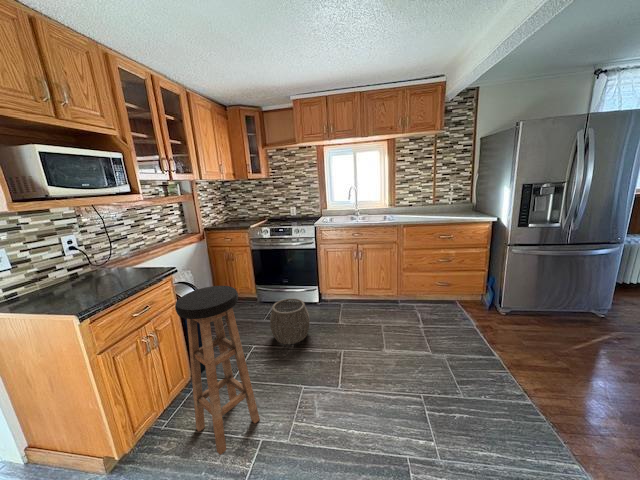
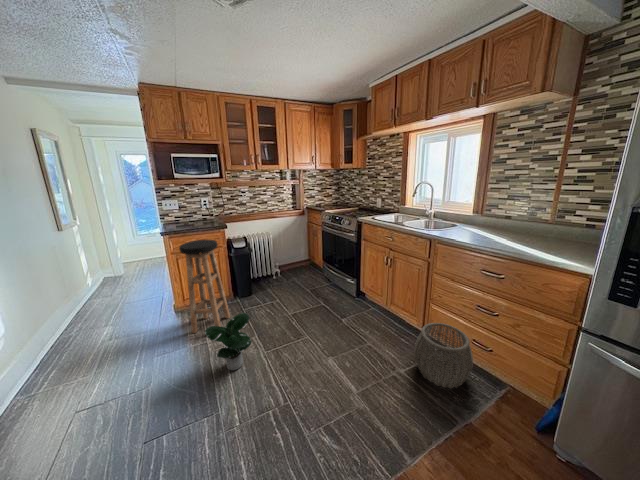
woven basket: present [270,299,310,345] -> present [415,323,473,388]
potted plant: none [311,352,372,429] -> present [205,313,252,370]

